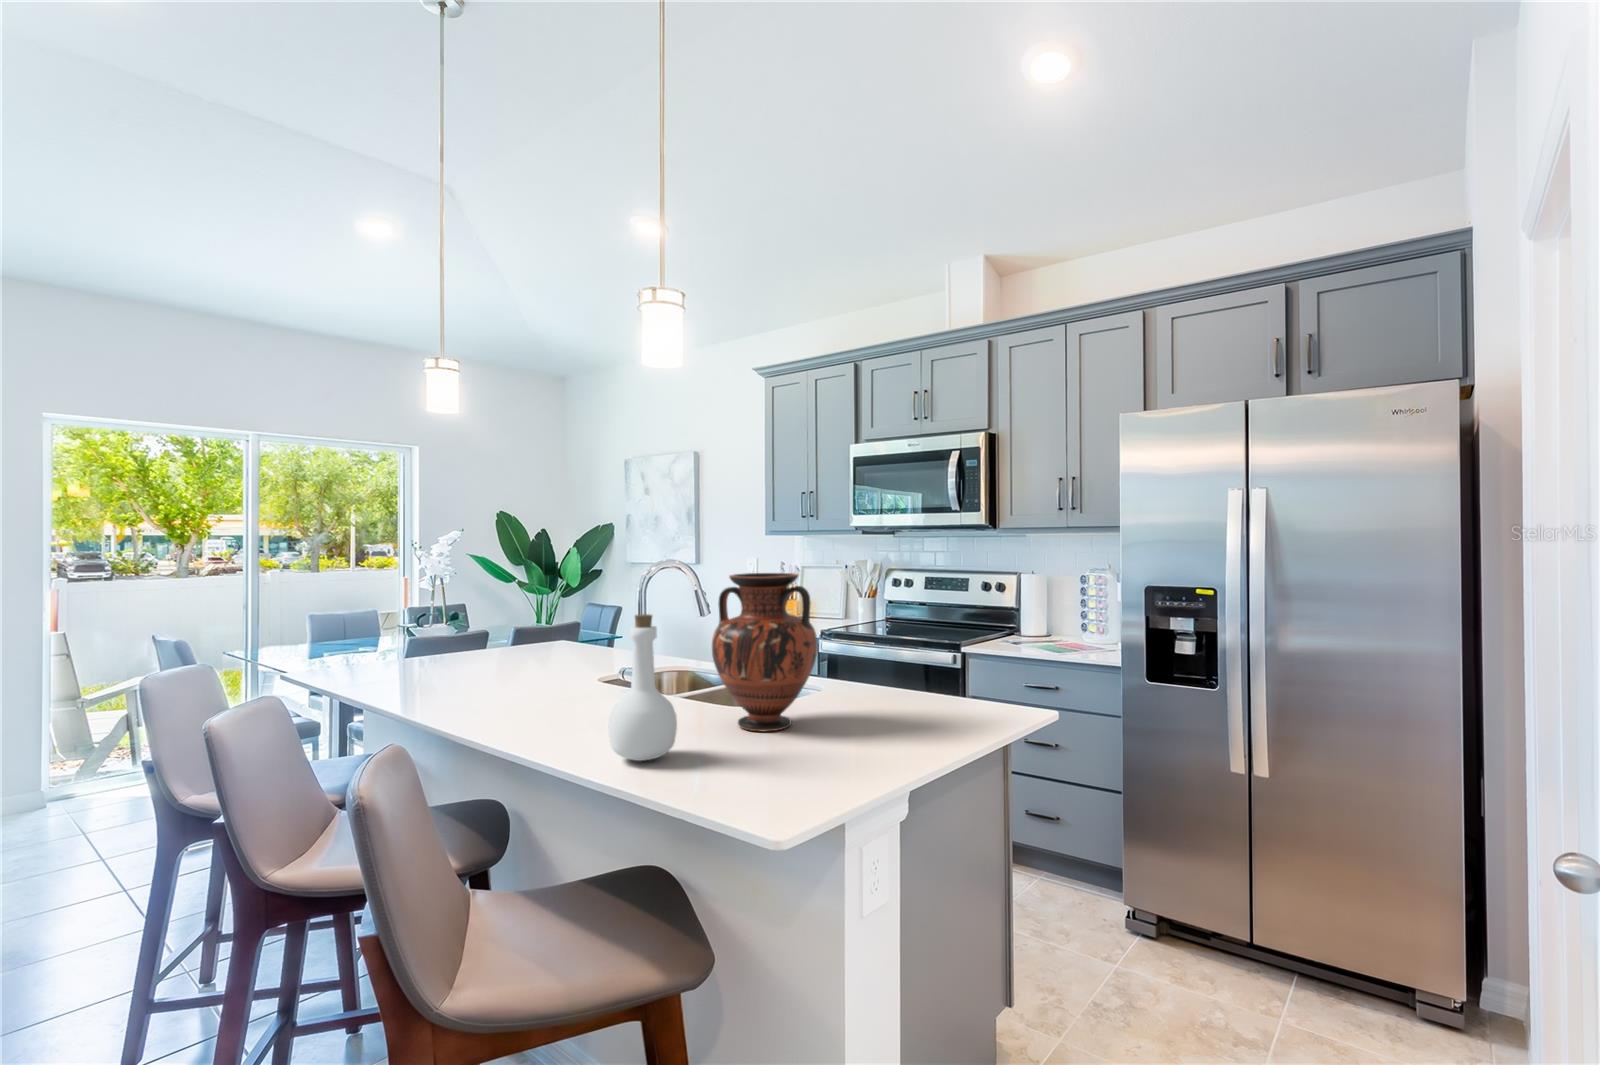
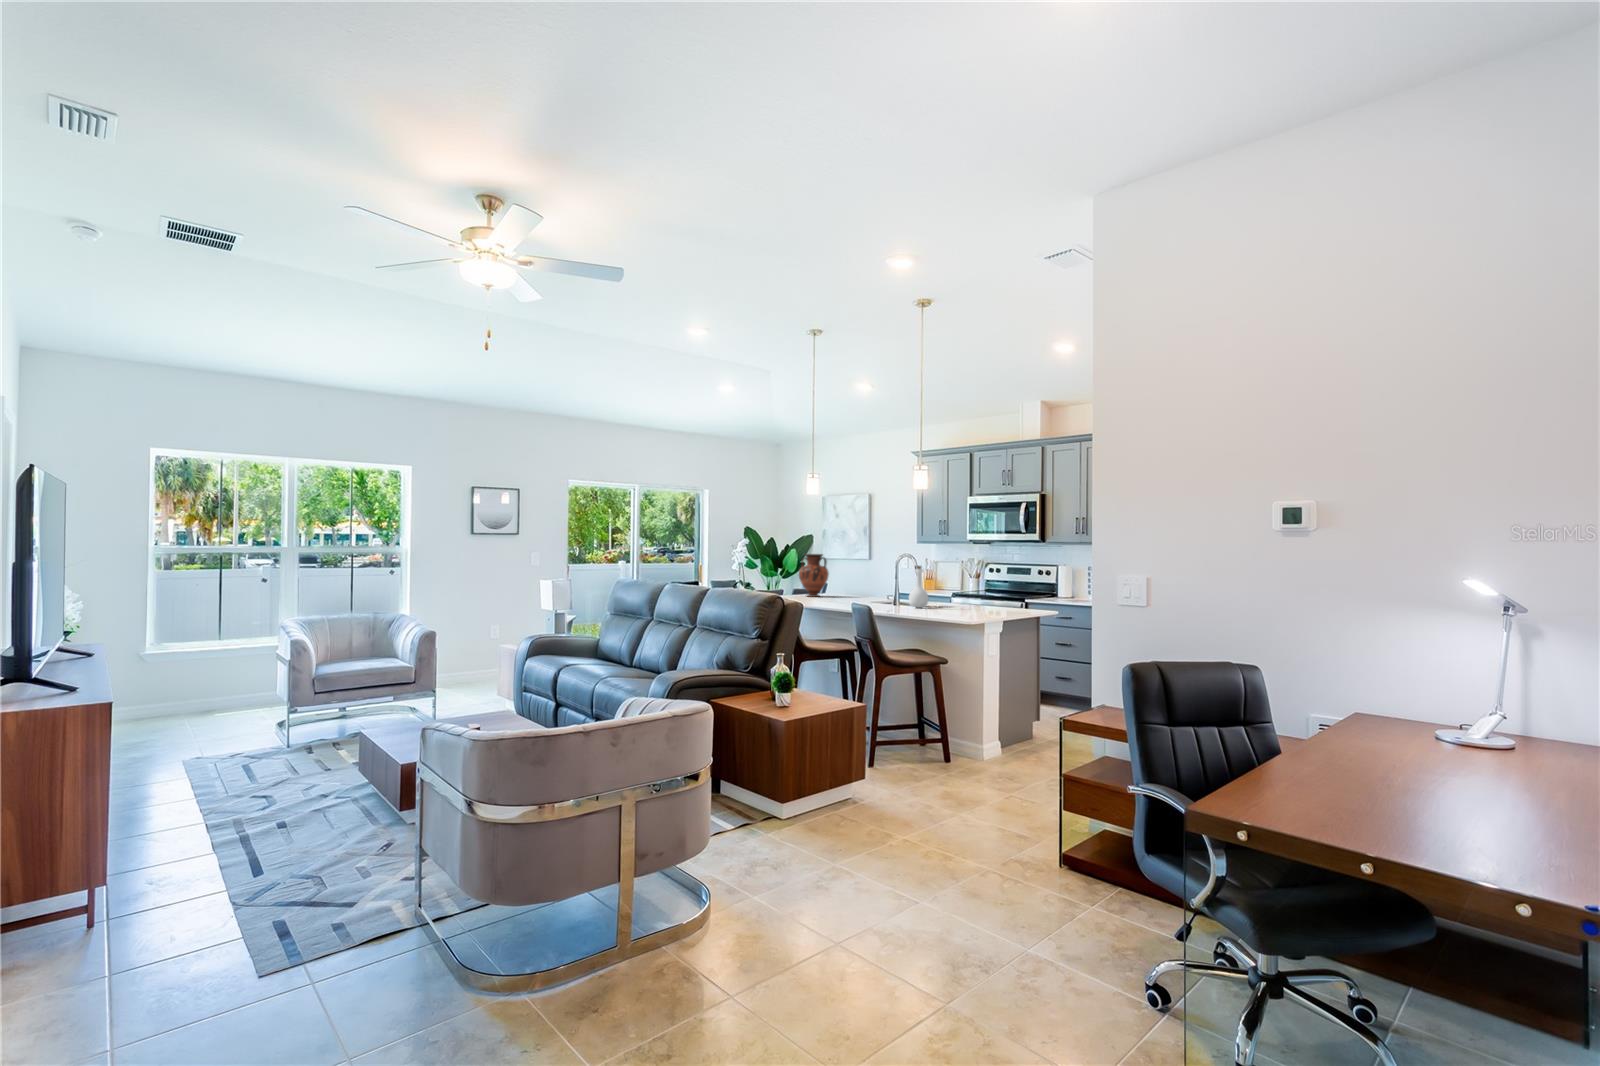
vase: present [712,573,818,731] -> present [799,554,829,597]

